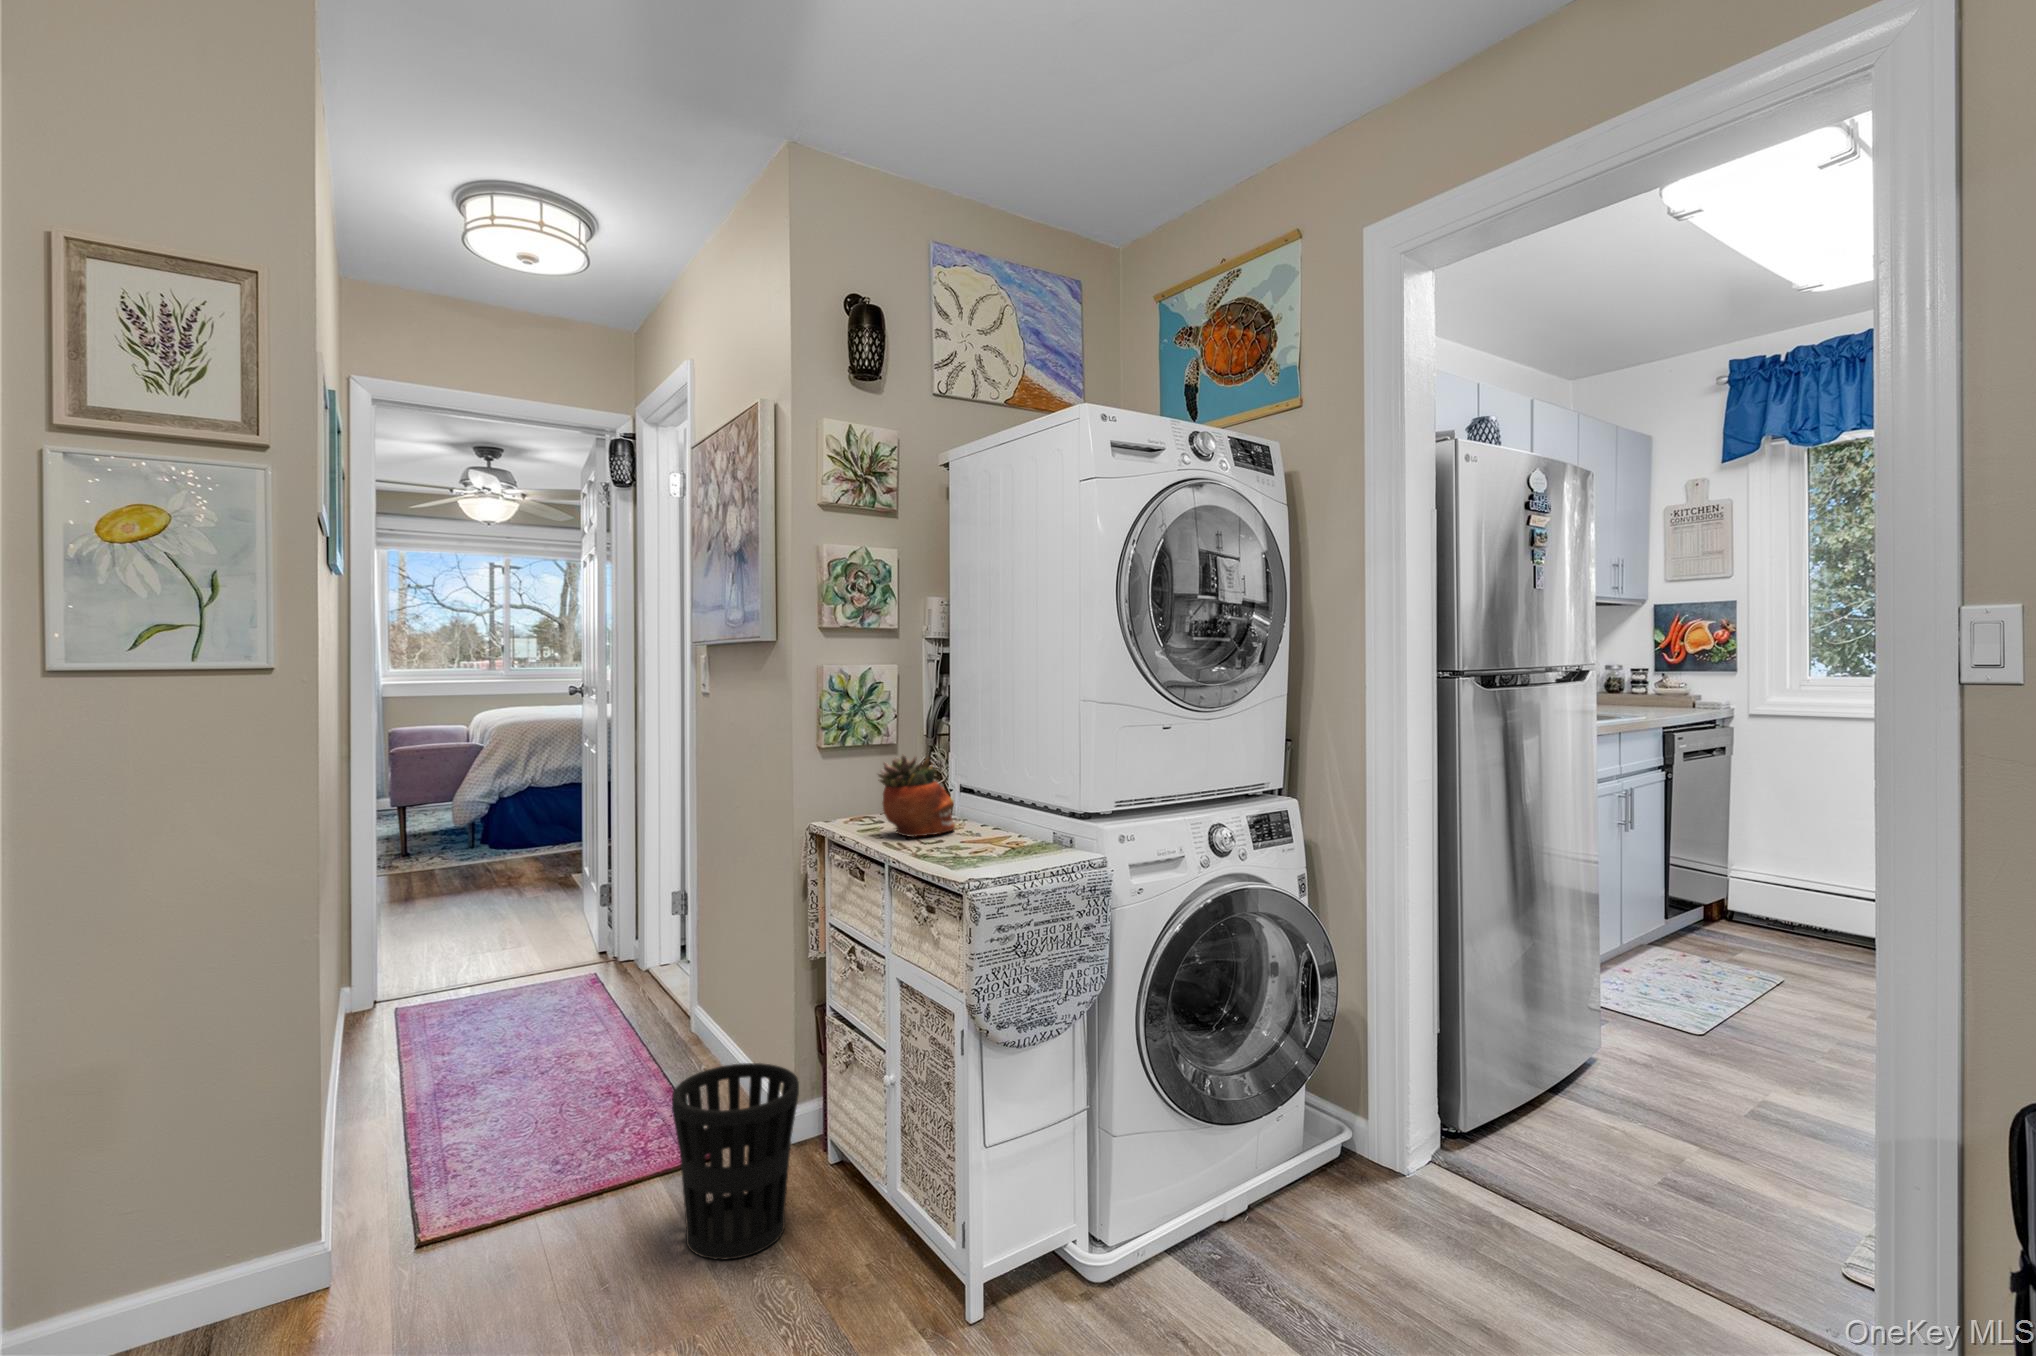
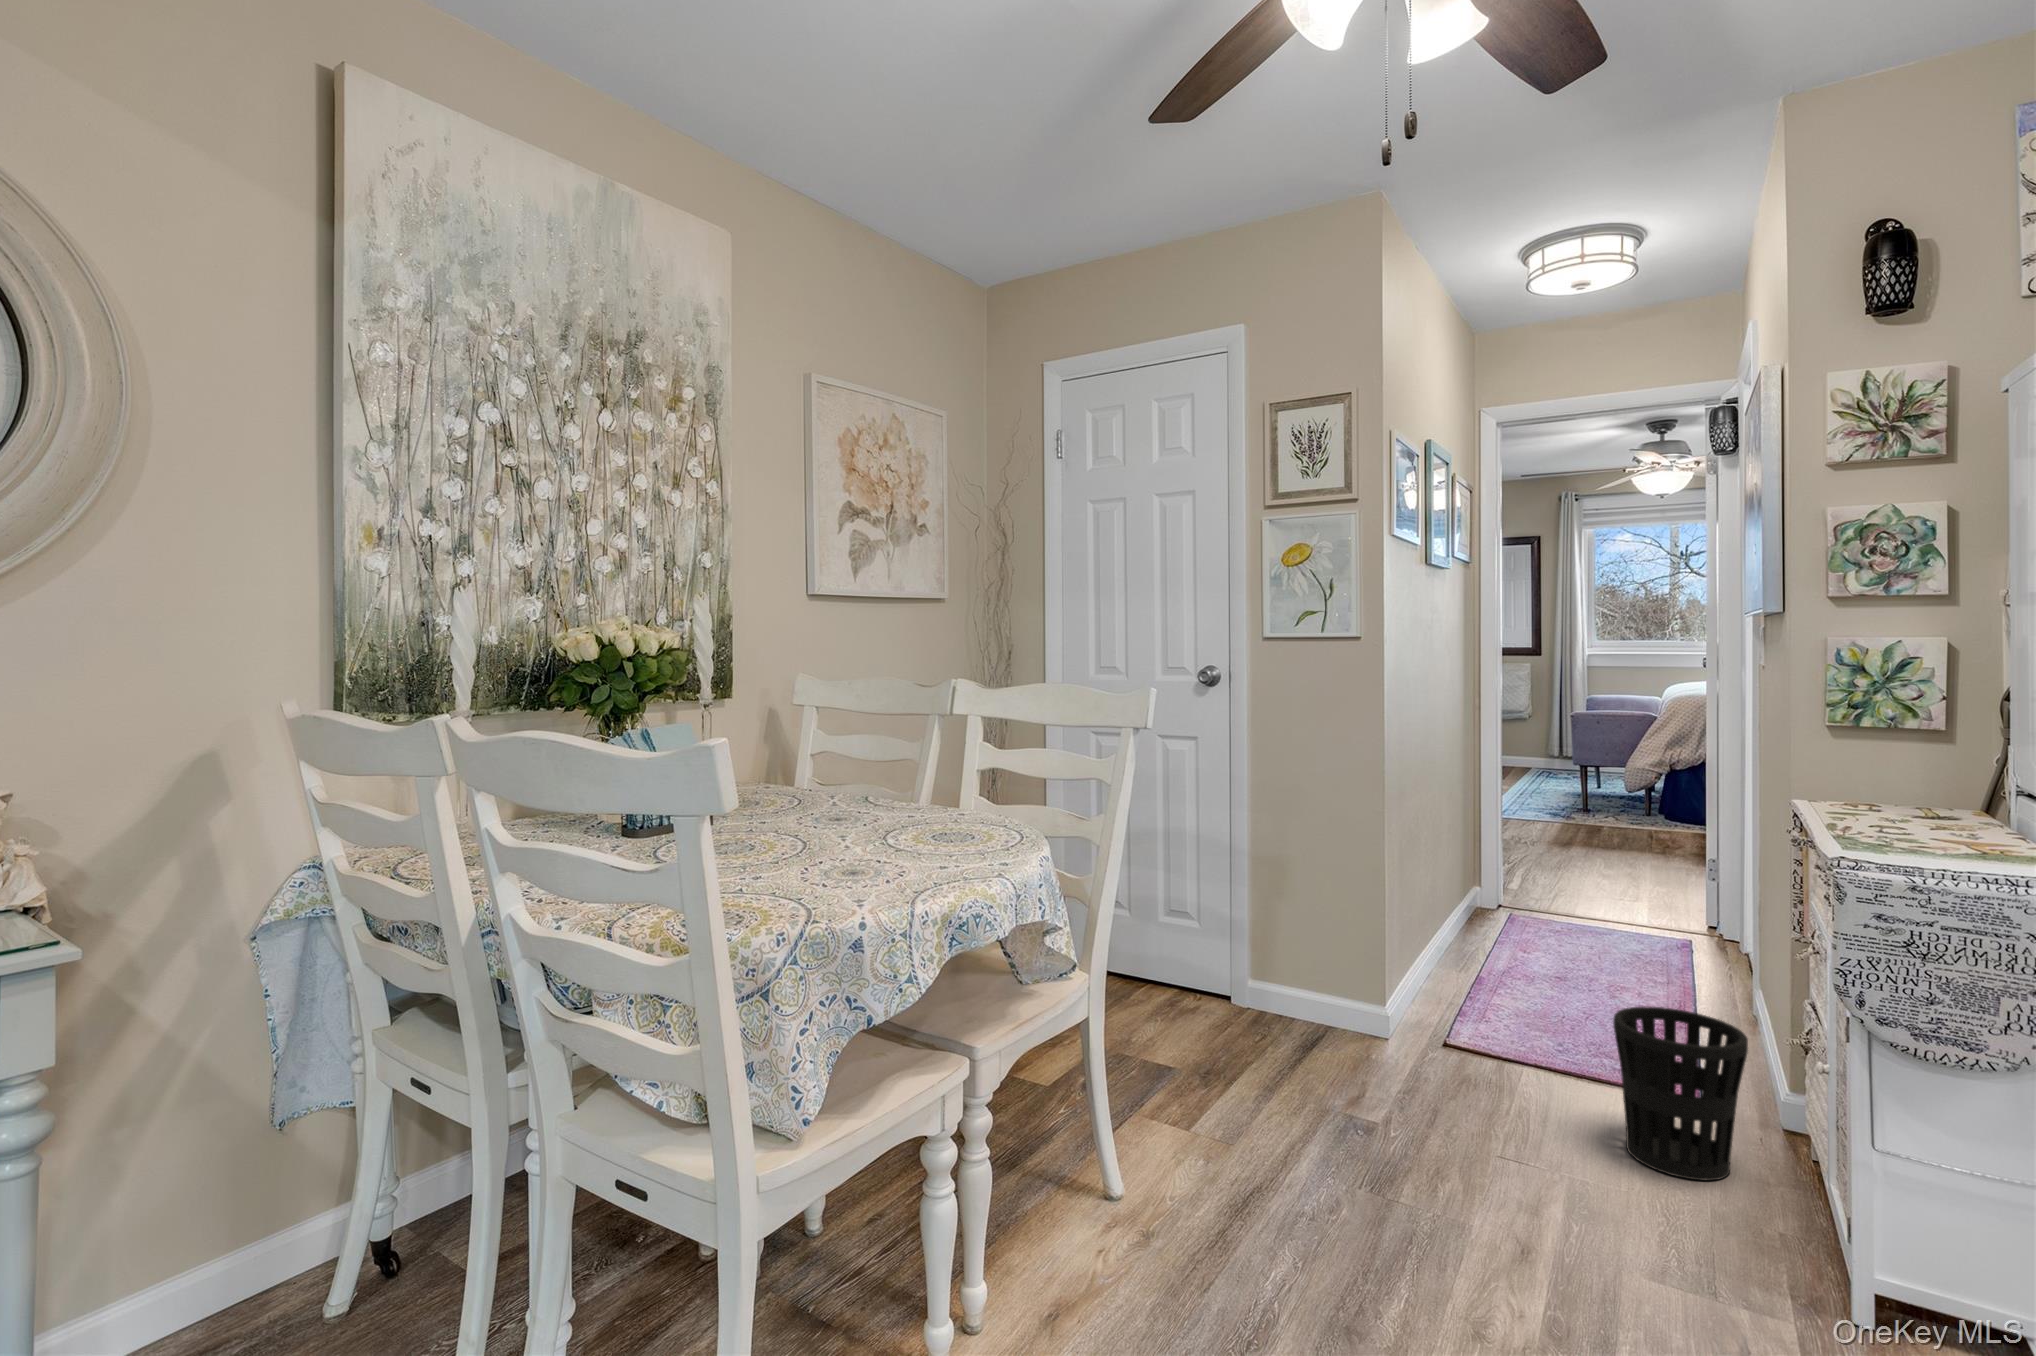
succulent planter: present [878,754,955,837] -> none [1848,734,1974,829]

